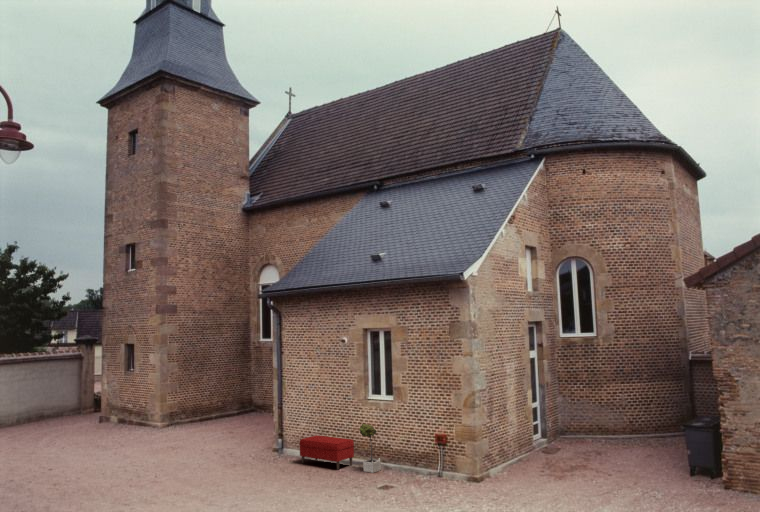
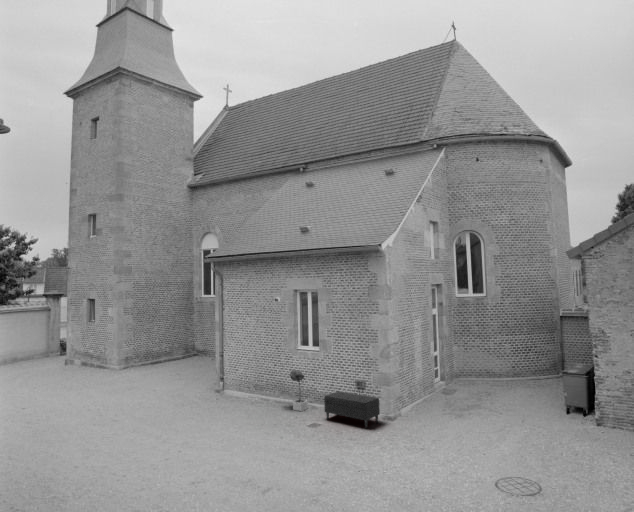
bench: present [300,436,354,470] -> present [324,391,380,428]

